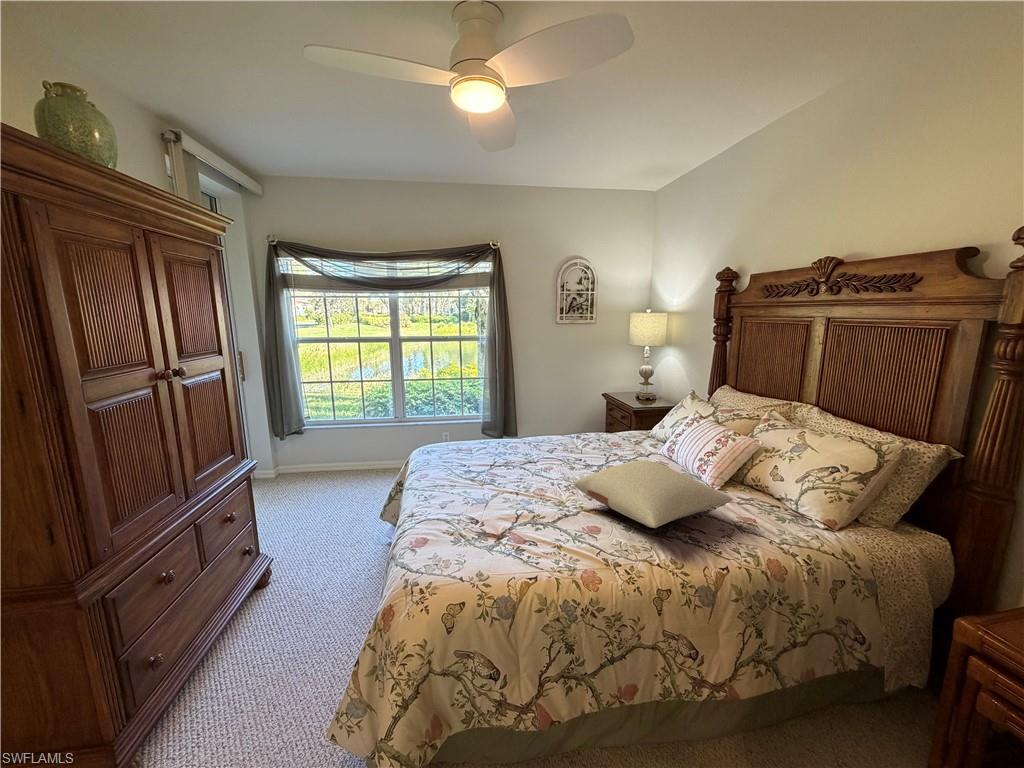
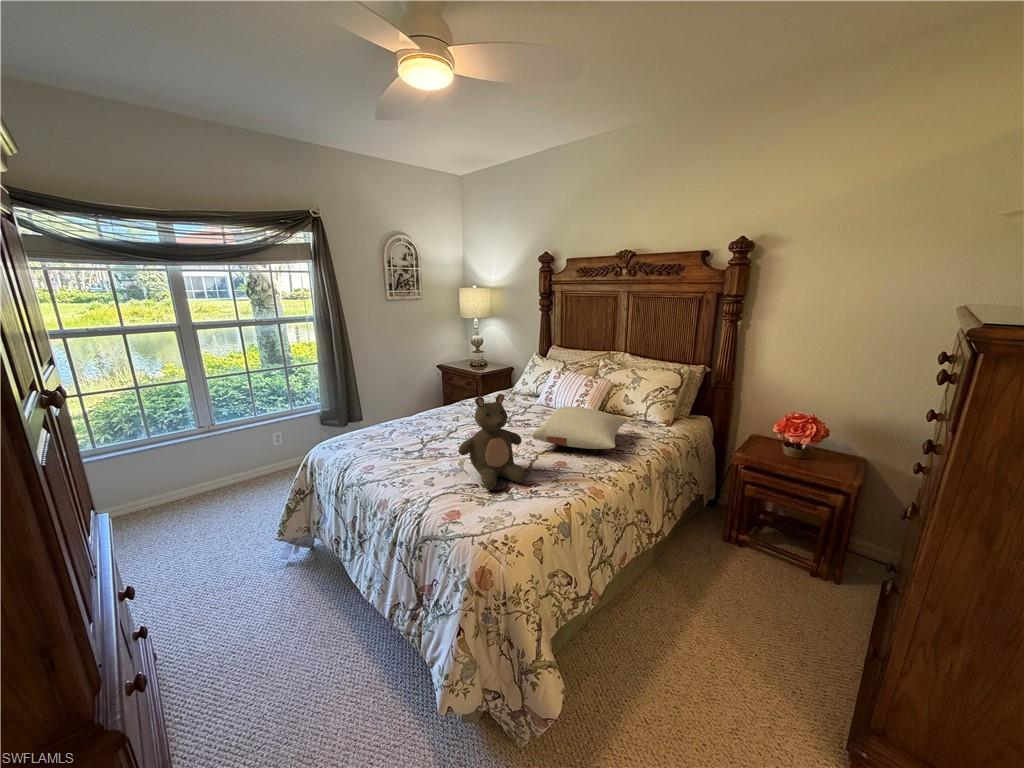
stuffed bear: none [462,420,539,532] -> present [459,394,526,490]

